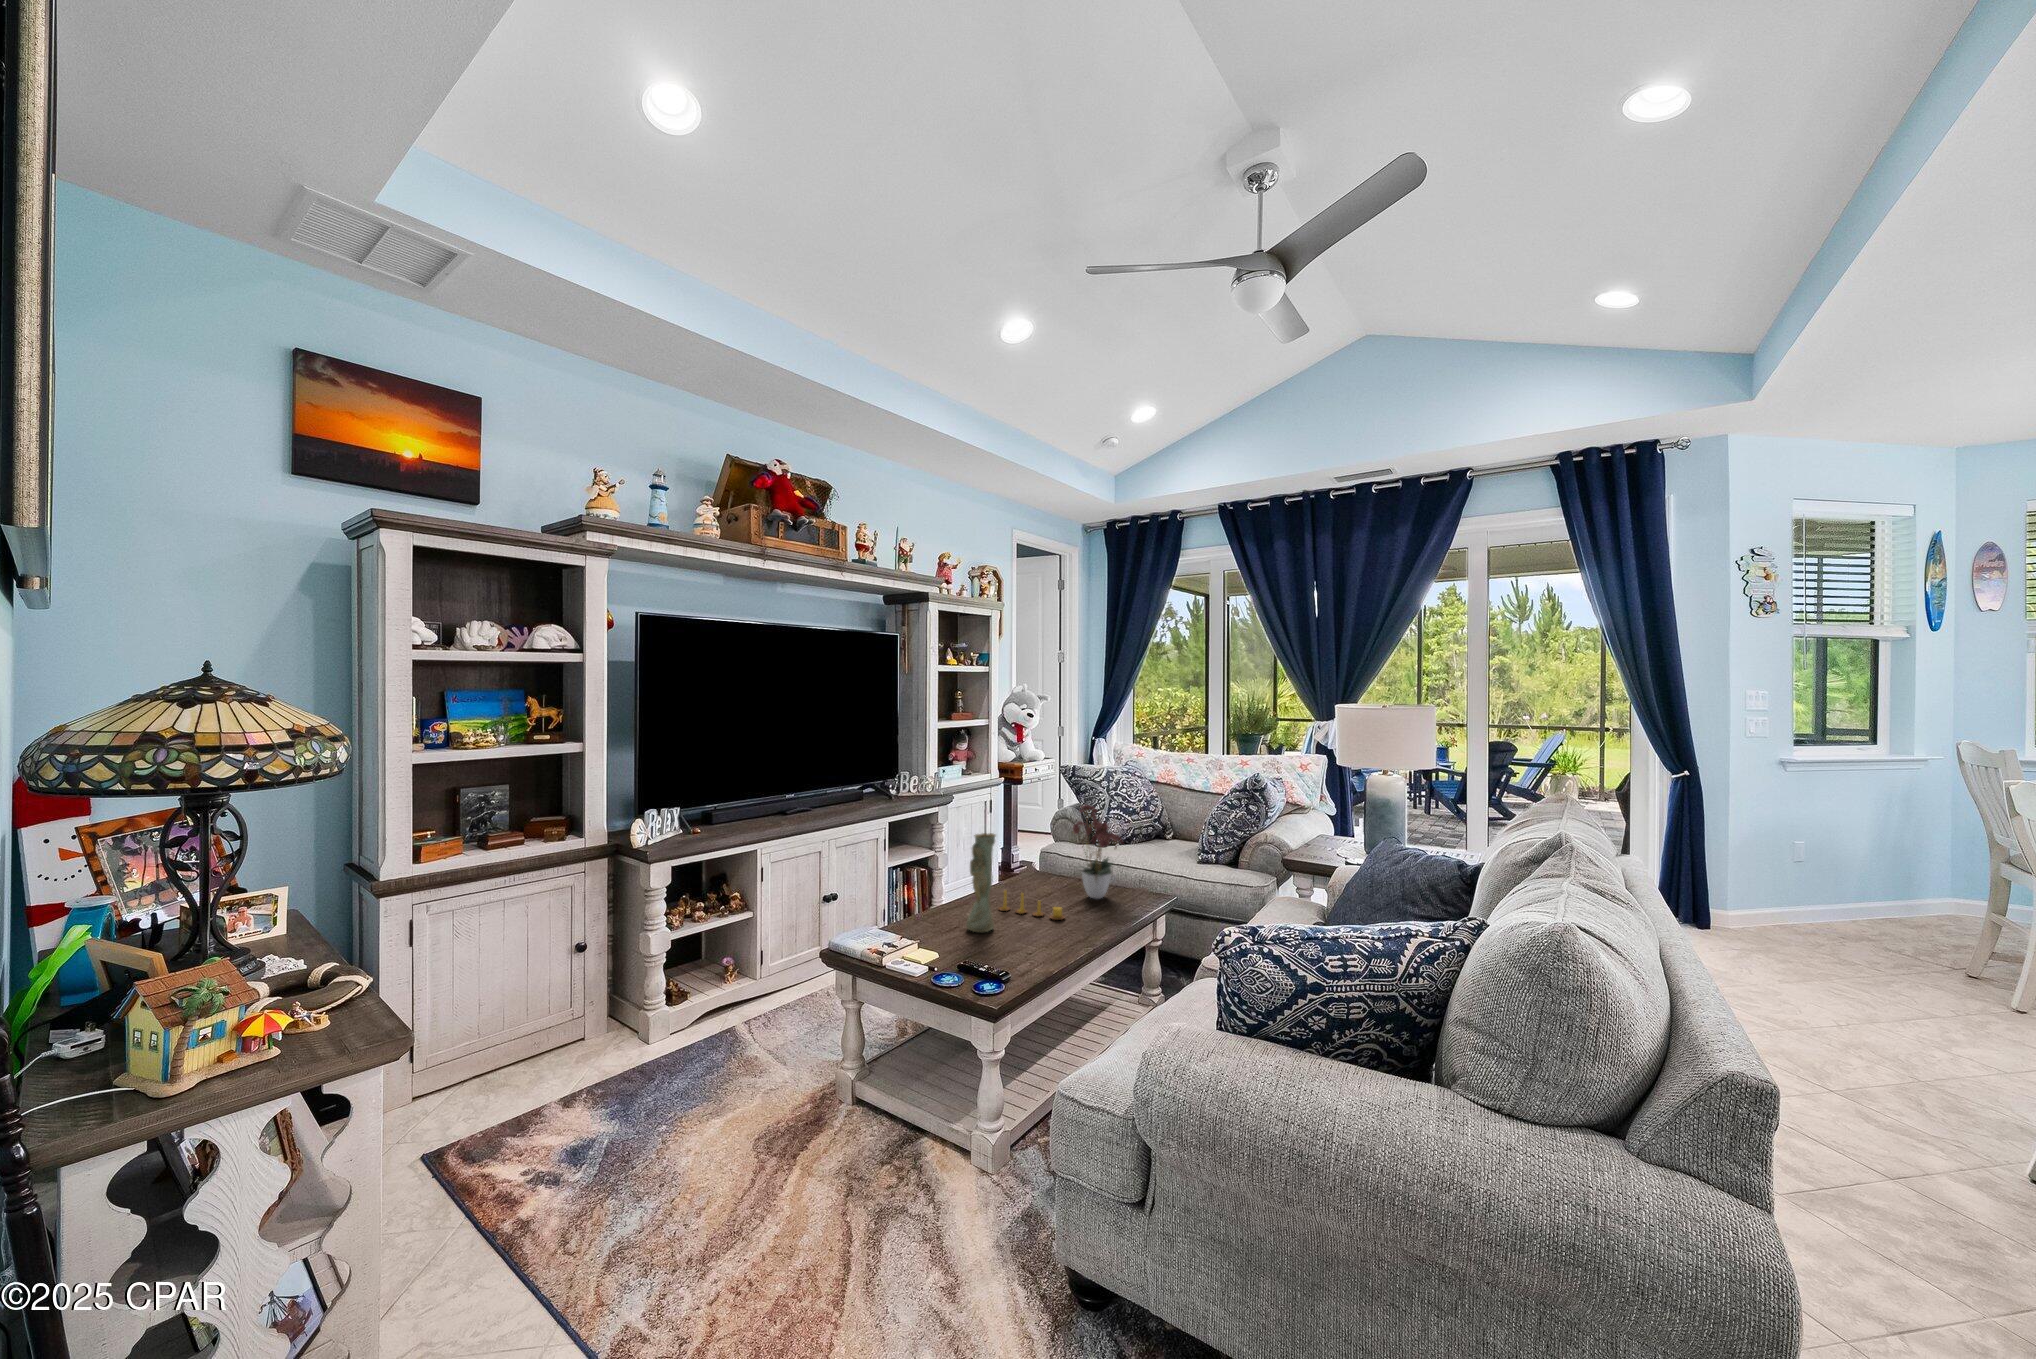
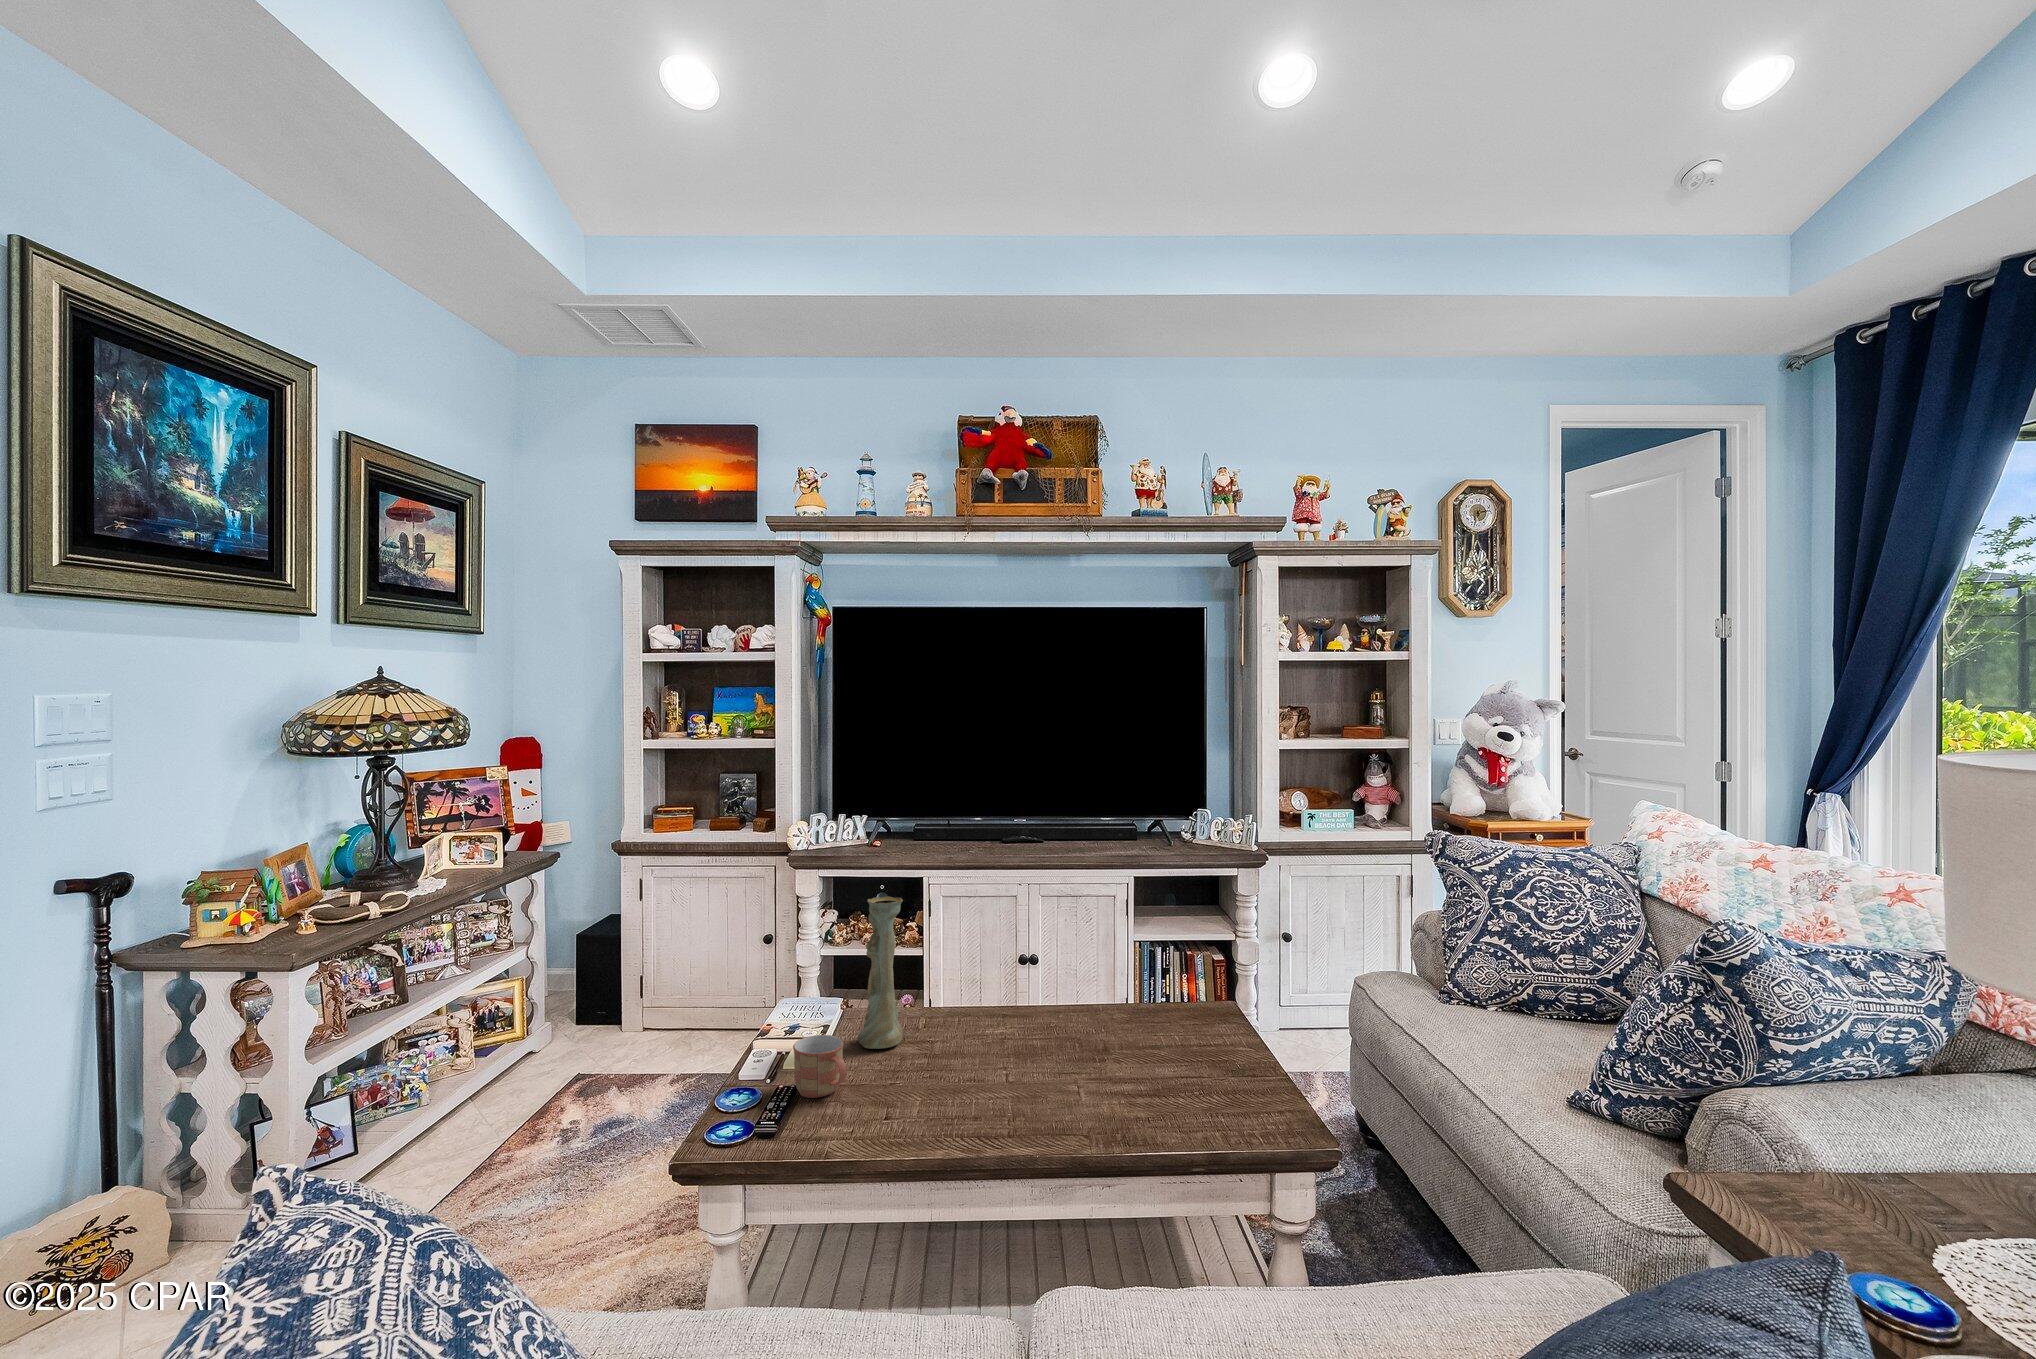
flower arrangement: present [1072,805,1123,899] -> none [1115,886,1195,1080]
candle: present [999,891,1064,920] -> none [977,999,1005,1079]
mug: none [1011,916,1050,953] -> present [793,1035,847,1098]

